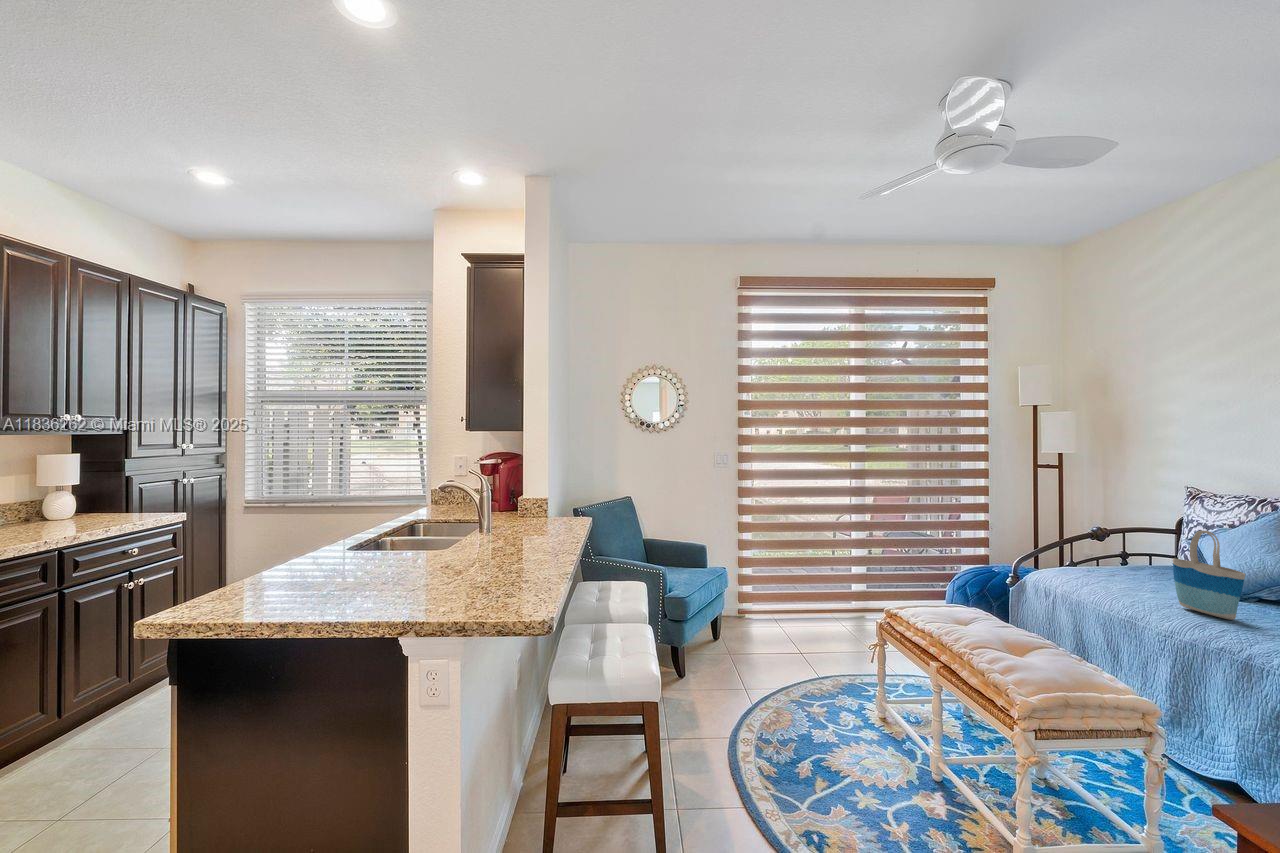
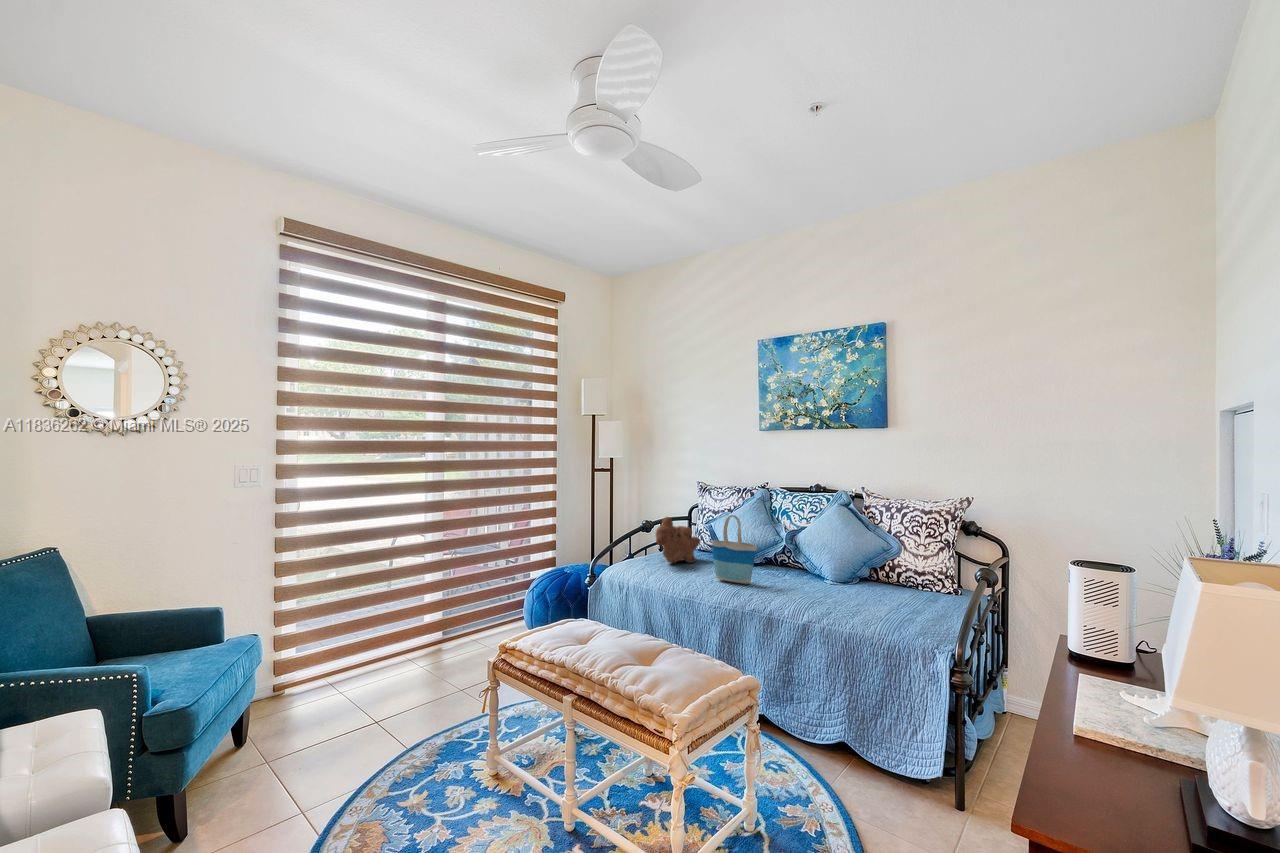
teddy bear: none [1097,525,1174,584] -> present [656,517,701,563]

